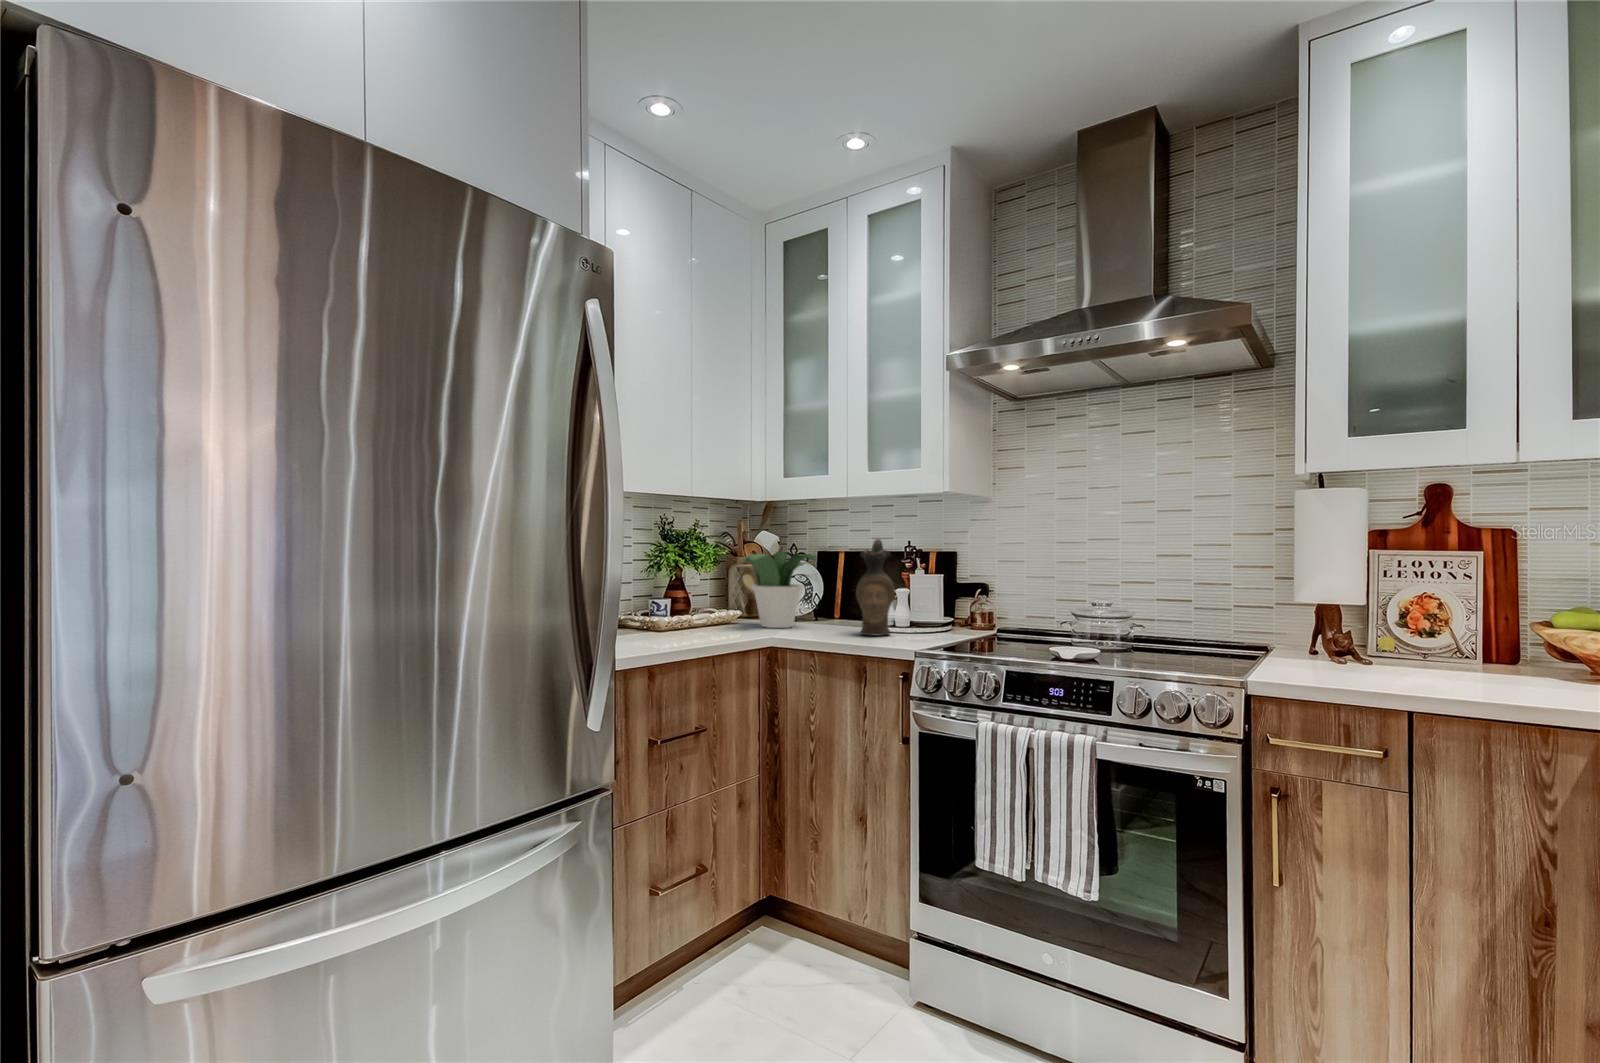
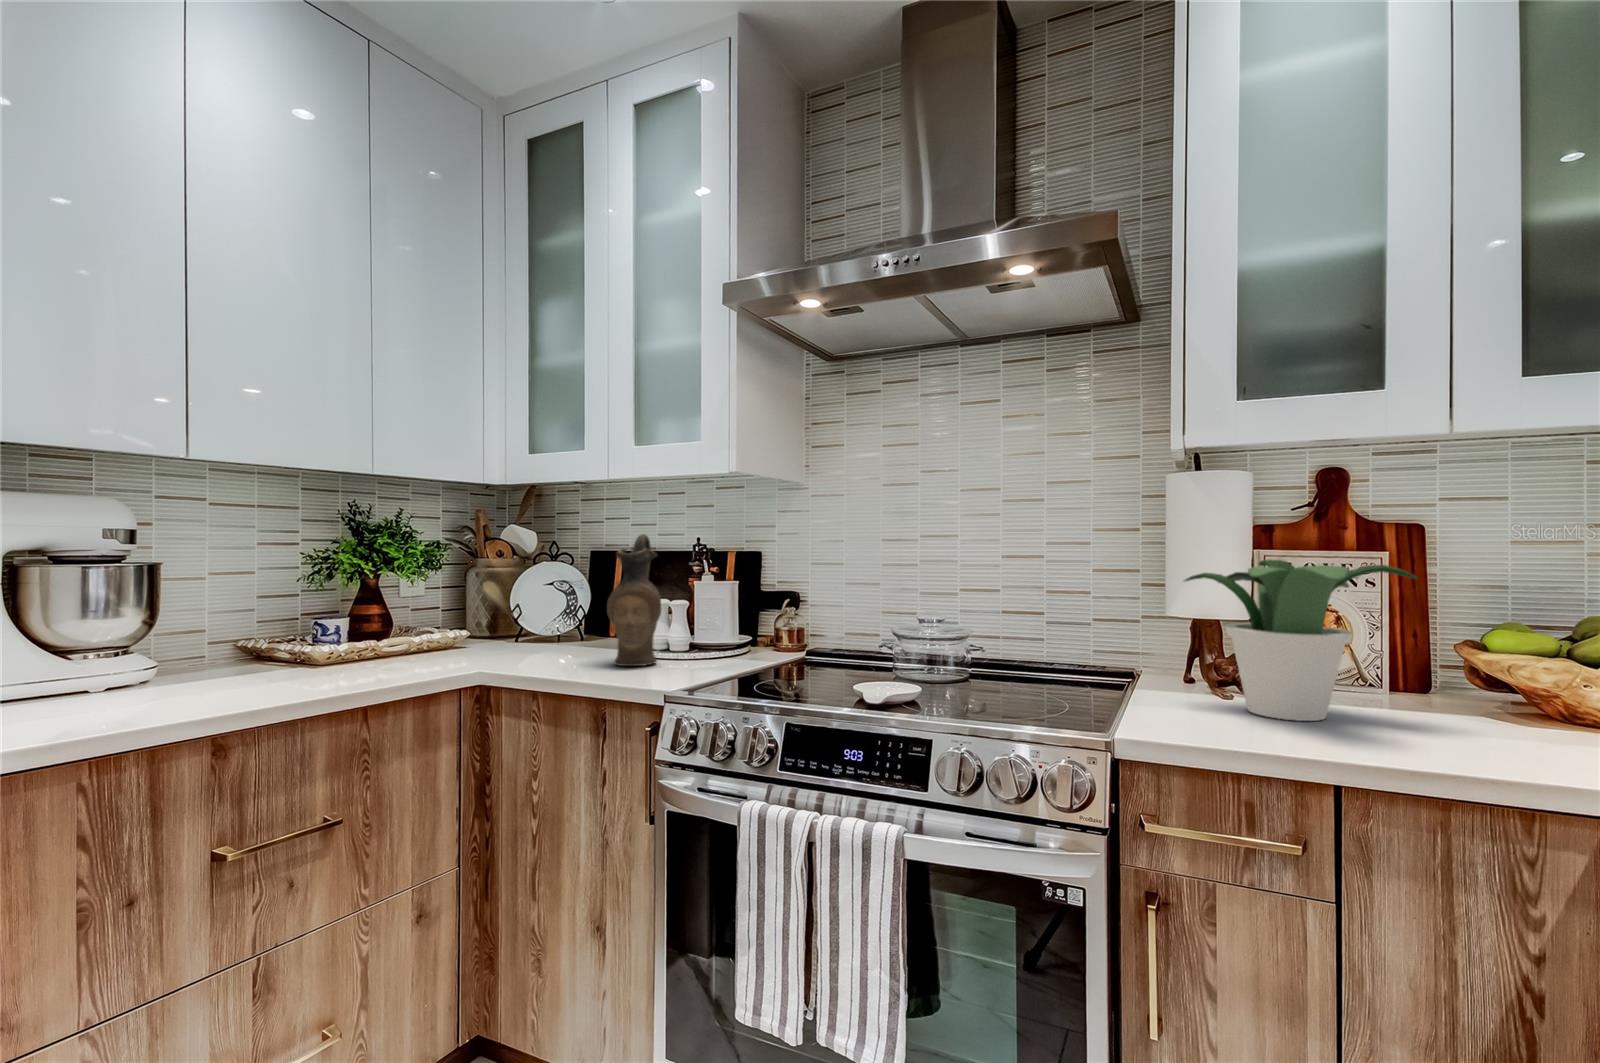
potted plant: present [743,552,816,628] -> present [1185,560,1418,721]

